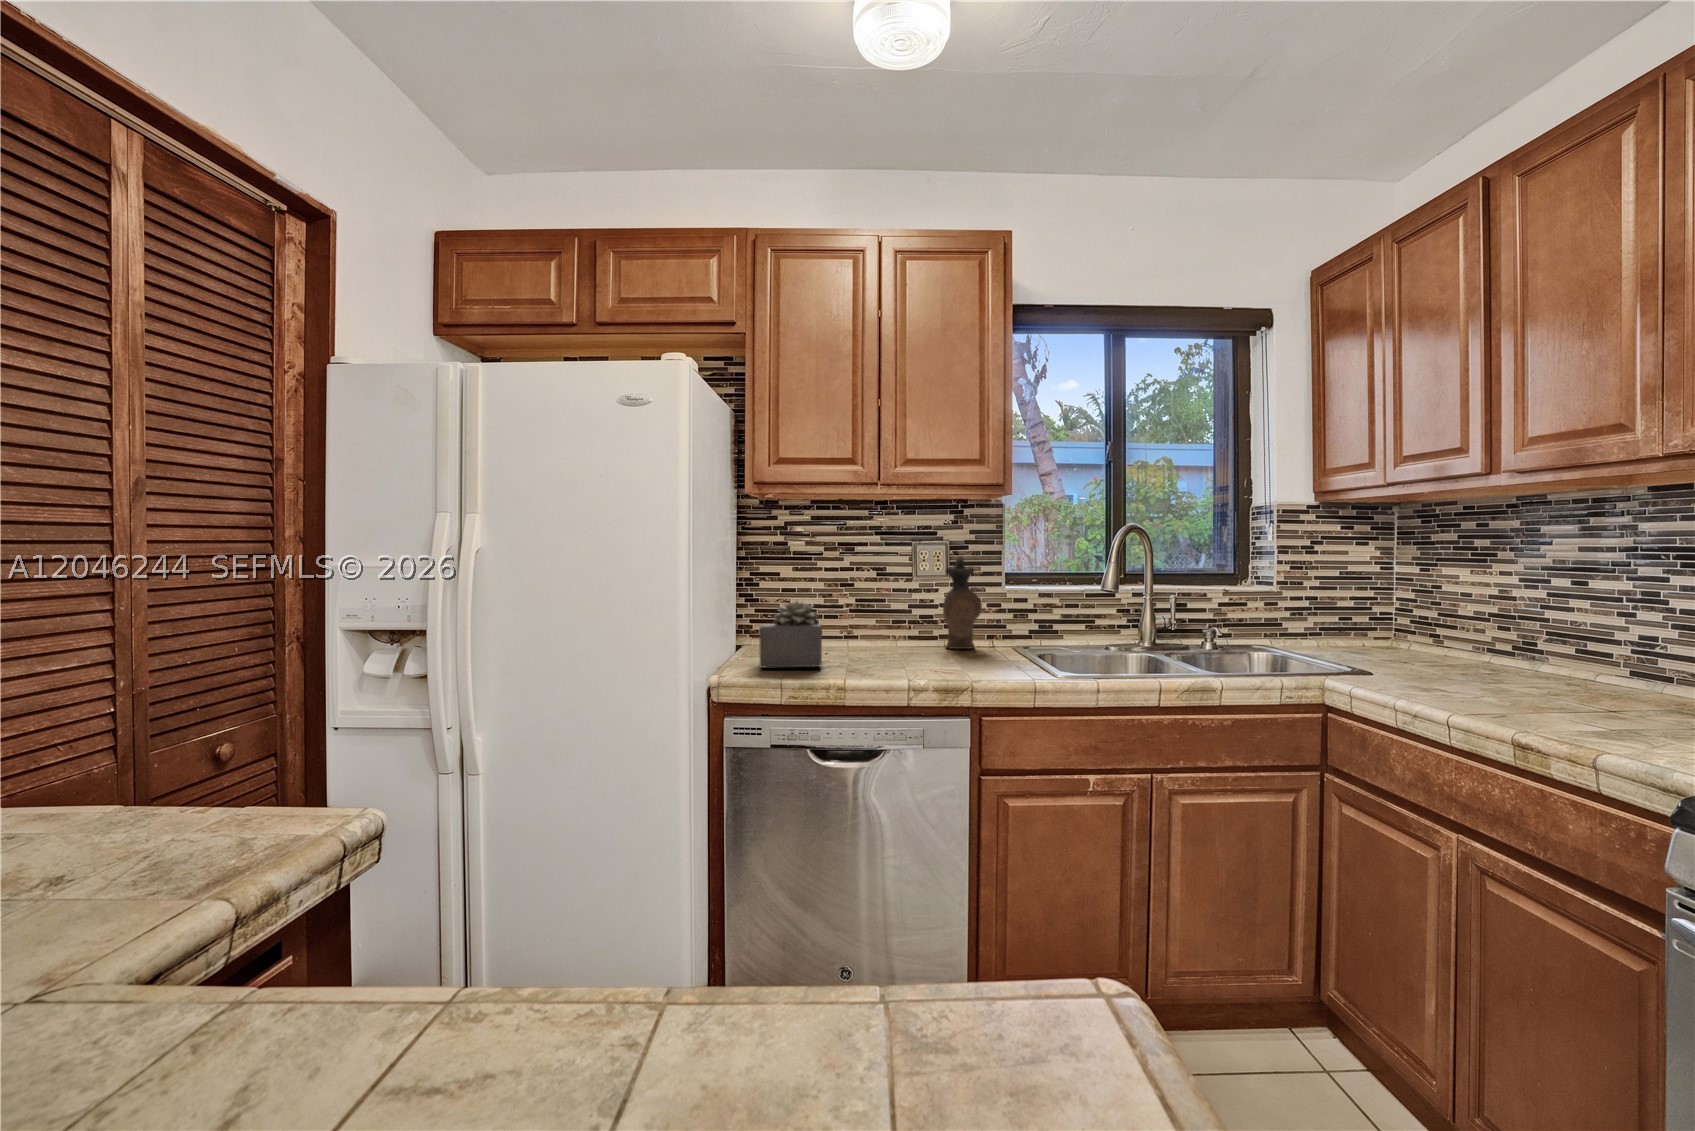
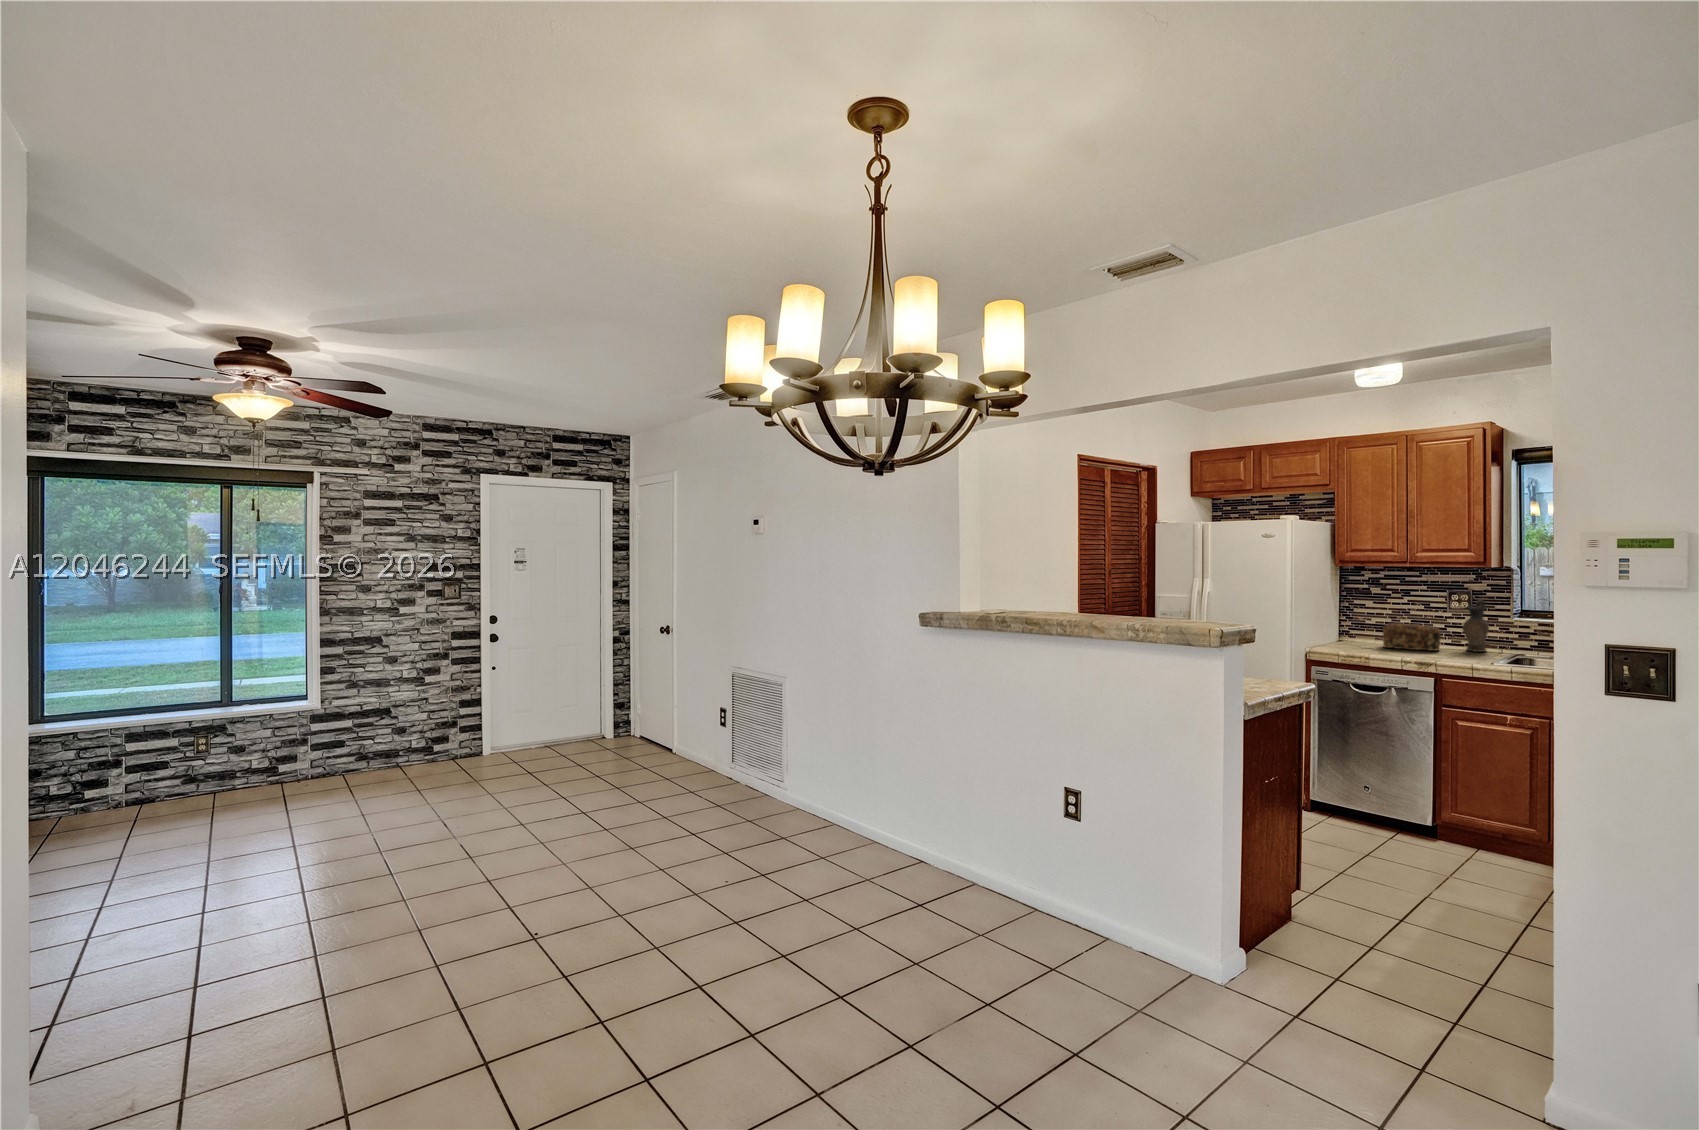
succulent plant: present [759,601,822,667] -> none [1334,619,1372,650]
bread loaf: none [826,605,923,656] -> present [1383,623,1441,651]

